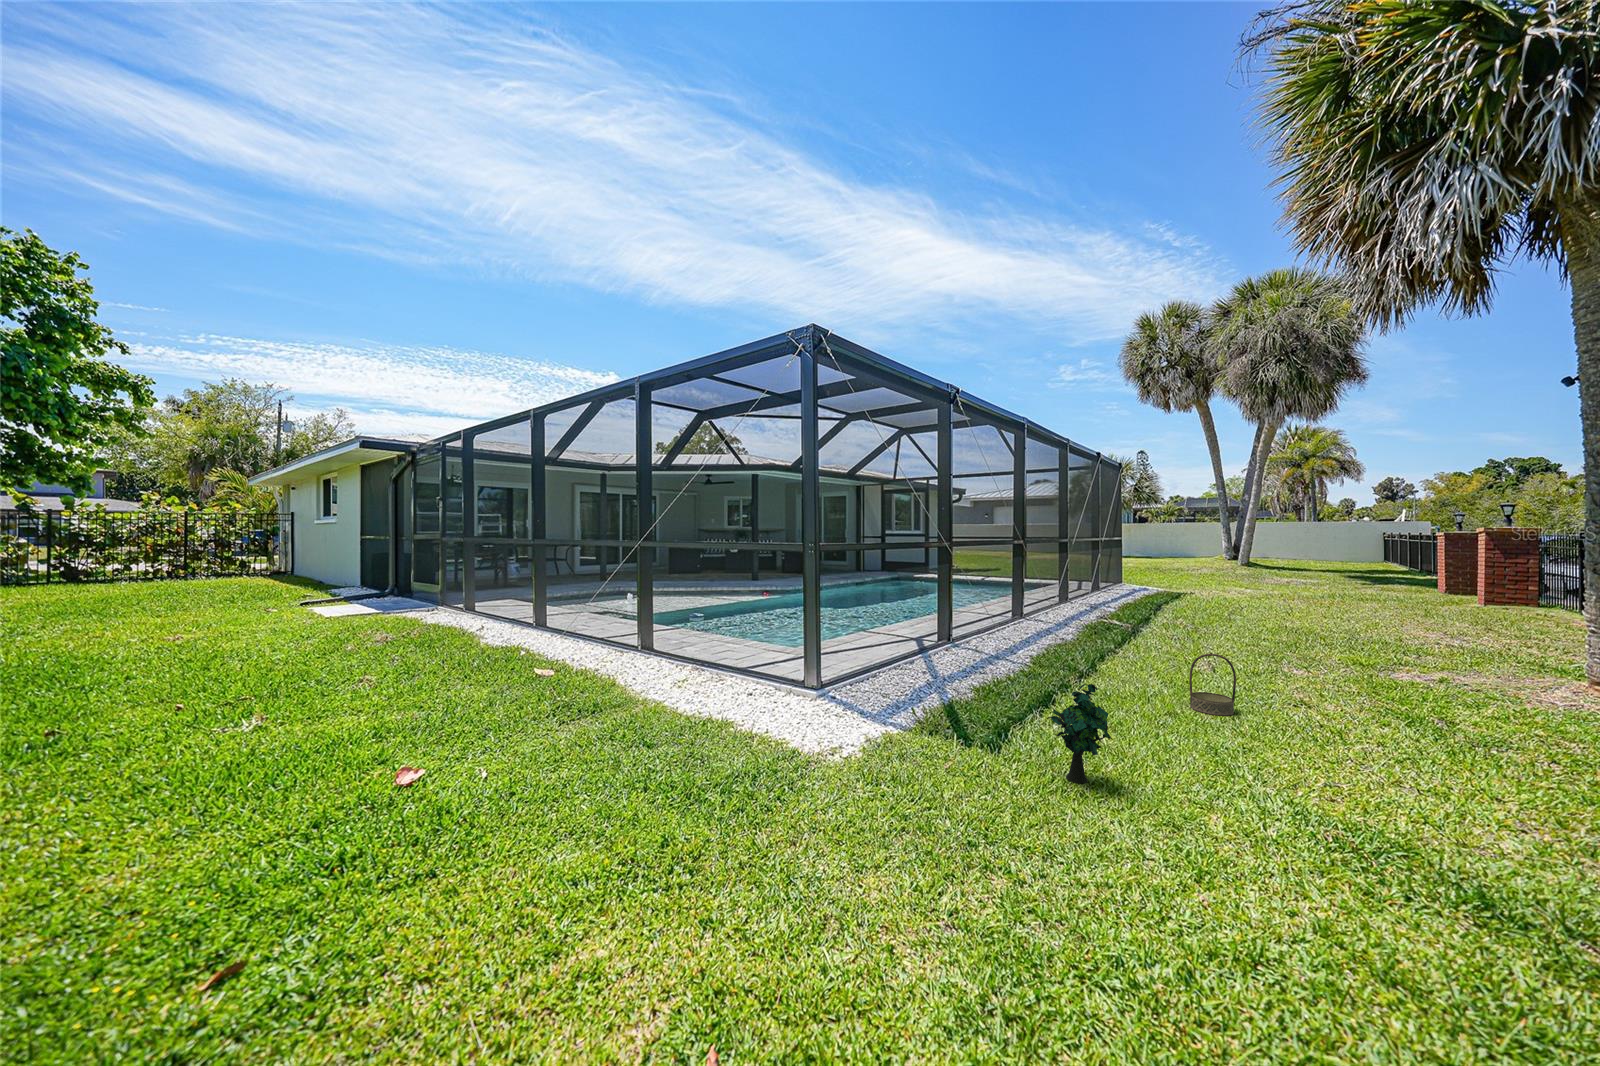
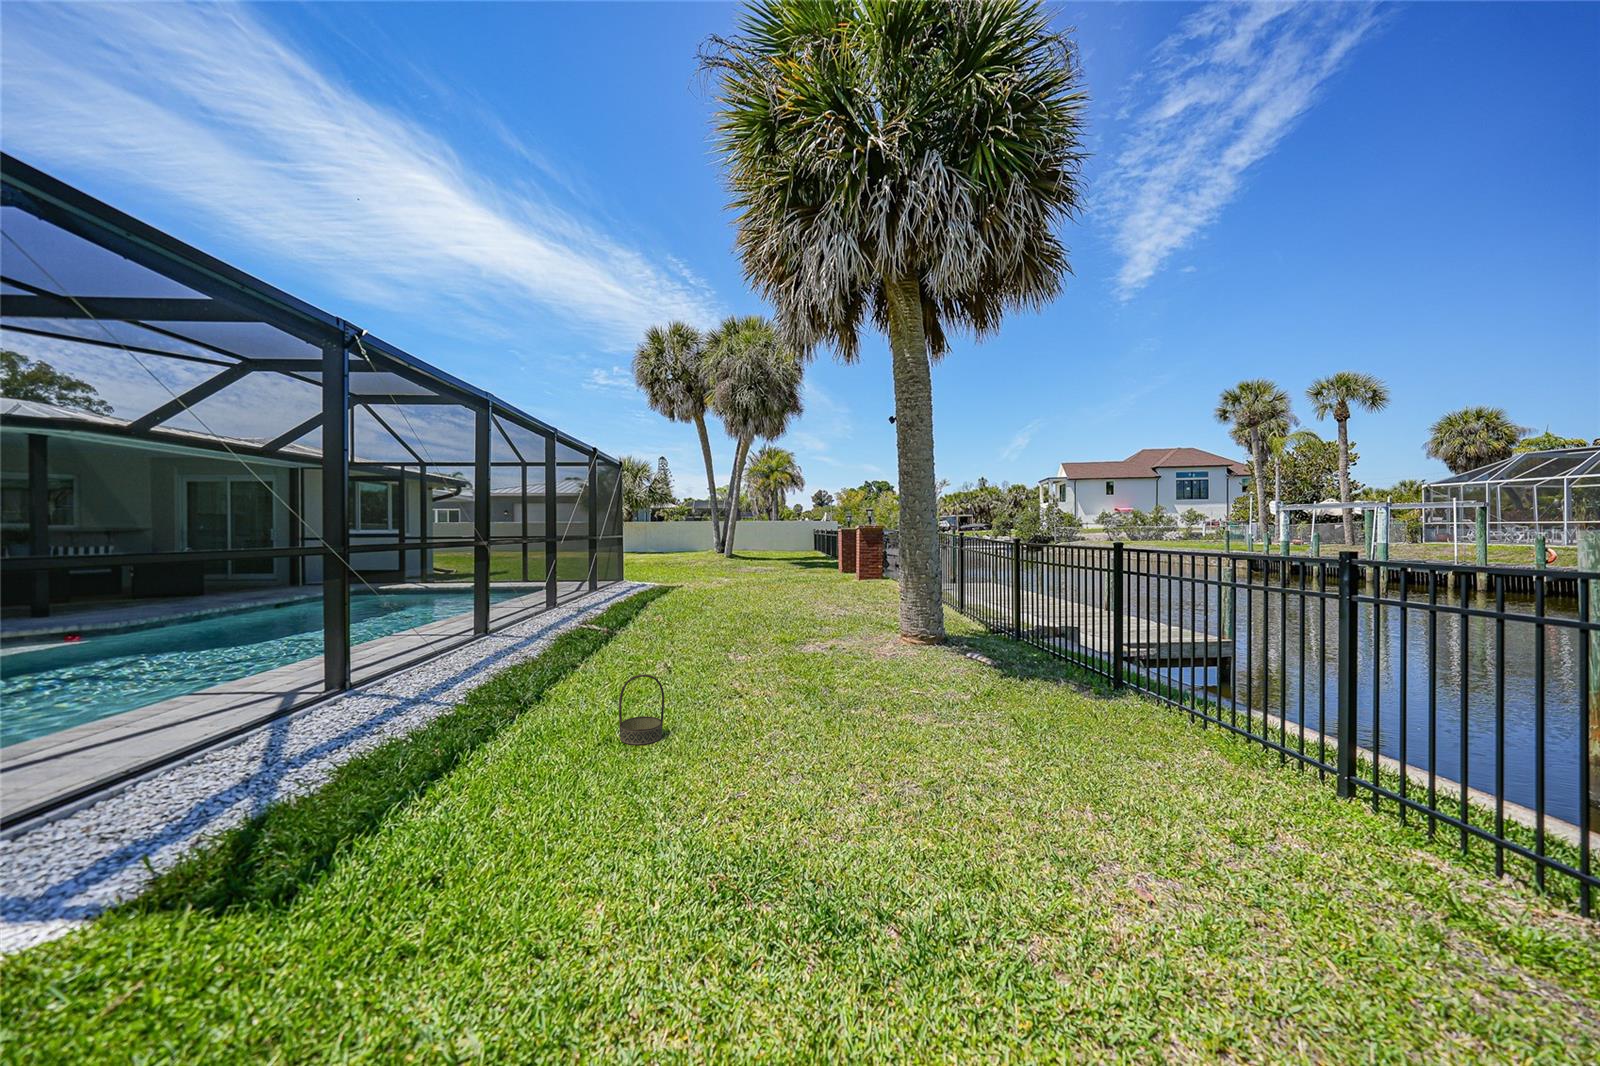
decorative plant: present [1048,684,1111,783] -> none [309,797,429,976]

